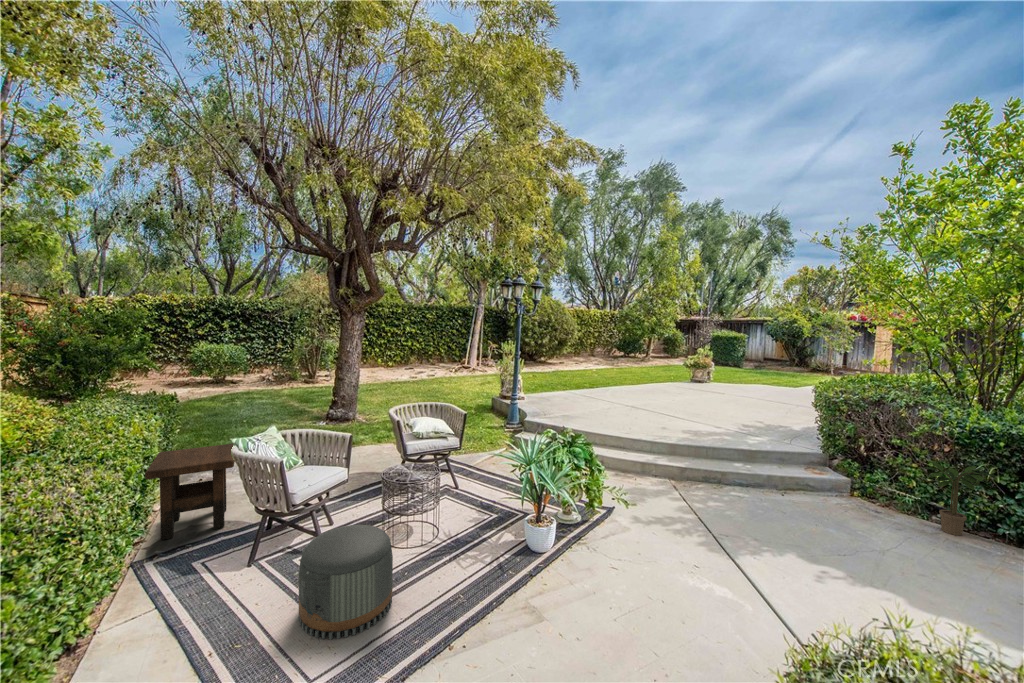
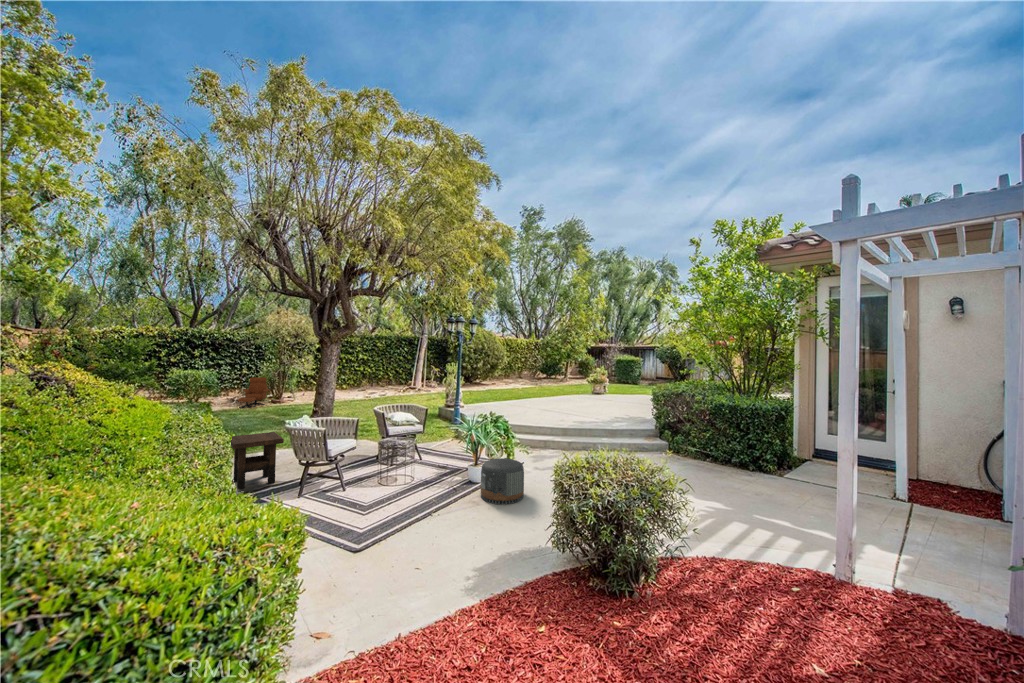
lounge chair: none [266,353,302,389] -> present [238,377,269,408]
potted plant: present [925,462,995,536] -> none [689,427,717,466]
pouf: present [299,525,393,639] -> present [481,458,524,504]

